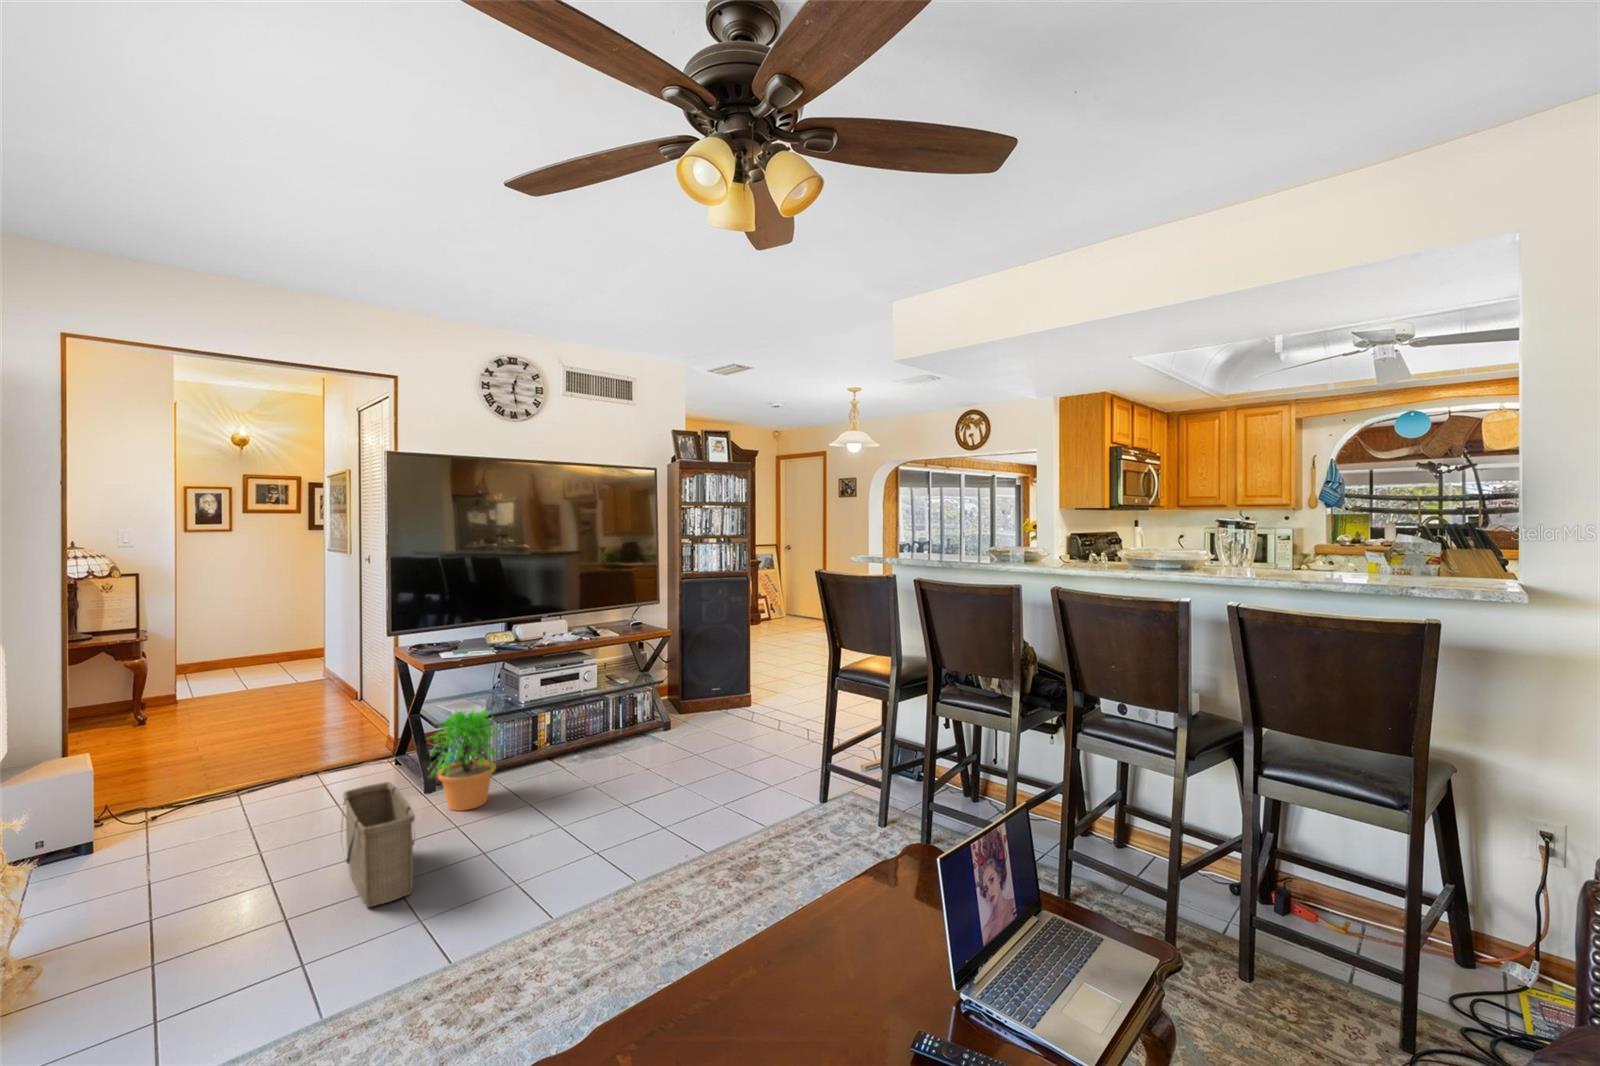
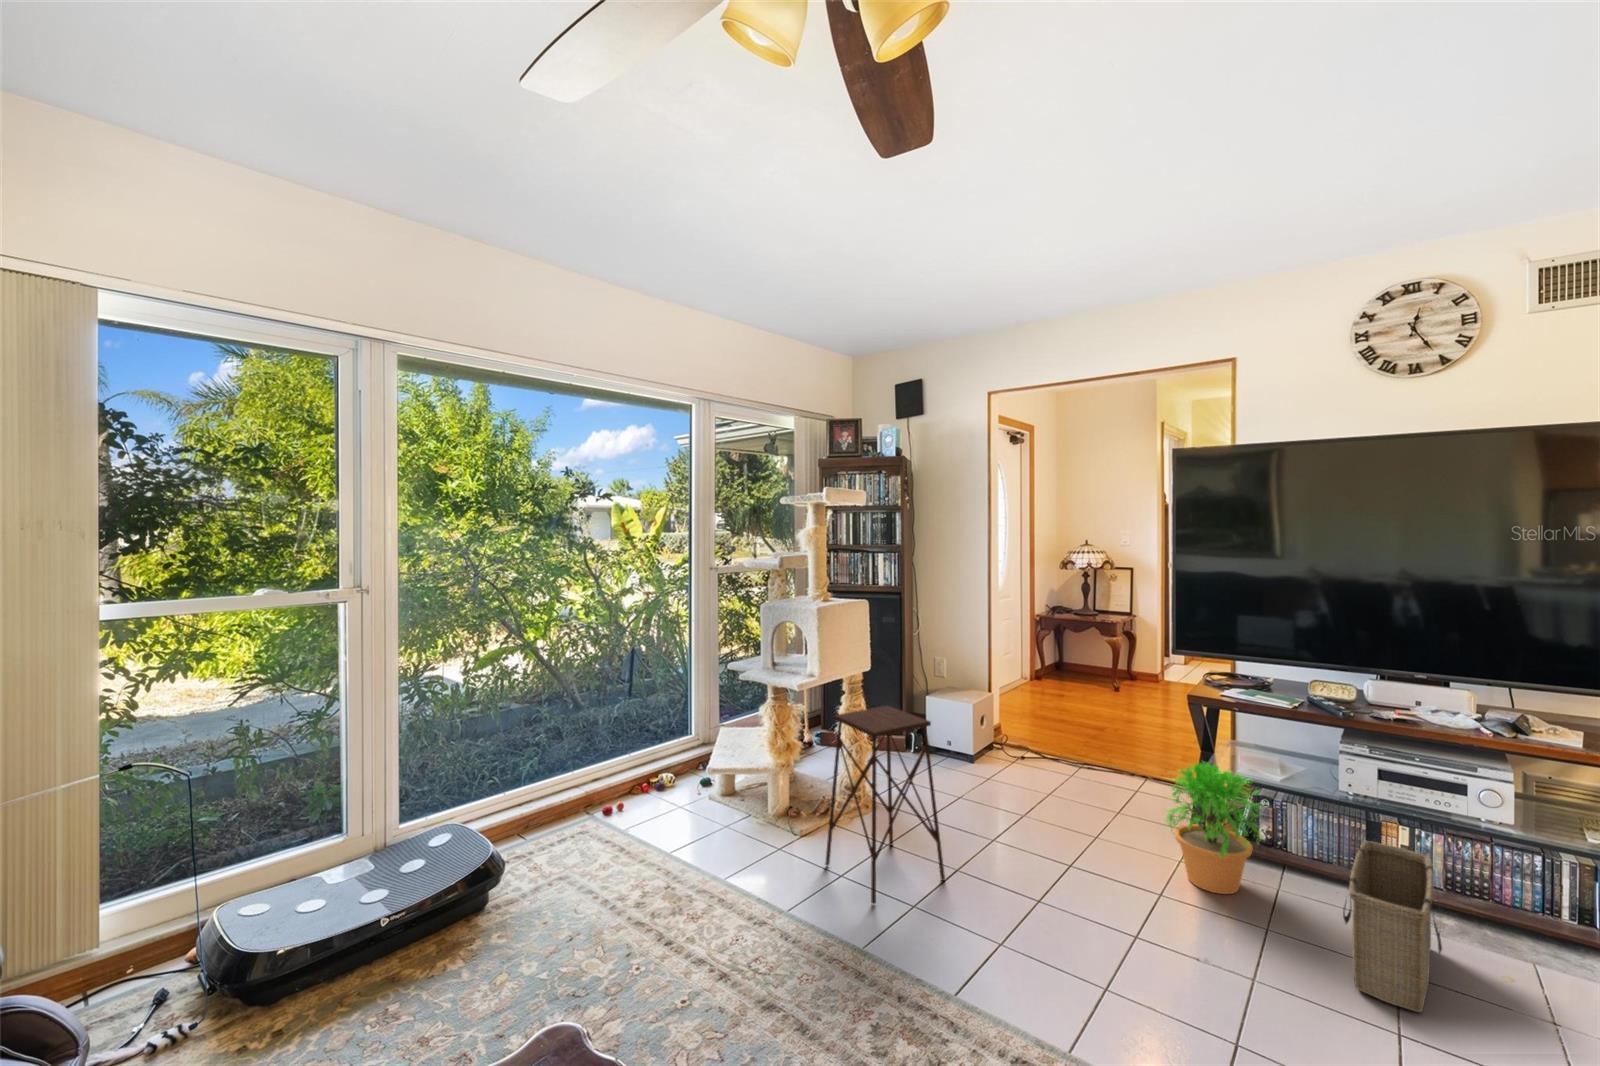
side table: none [94,753,283,1036] -> present [825,705,945,904]
basket: present [343,782,415,907] -> present [1343,841,1442,1012]

